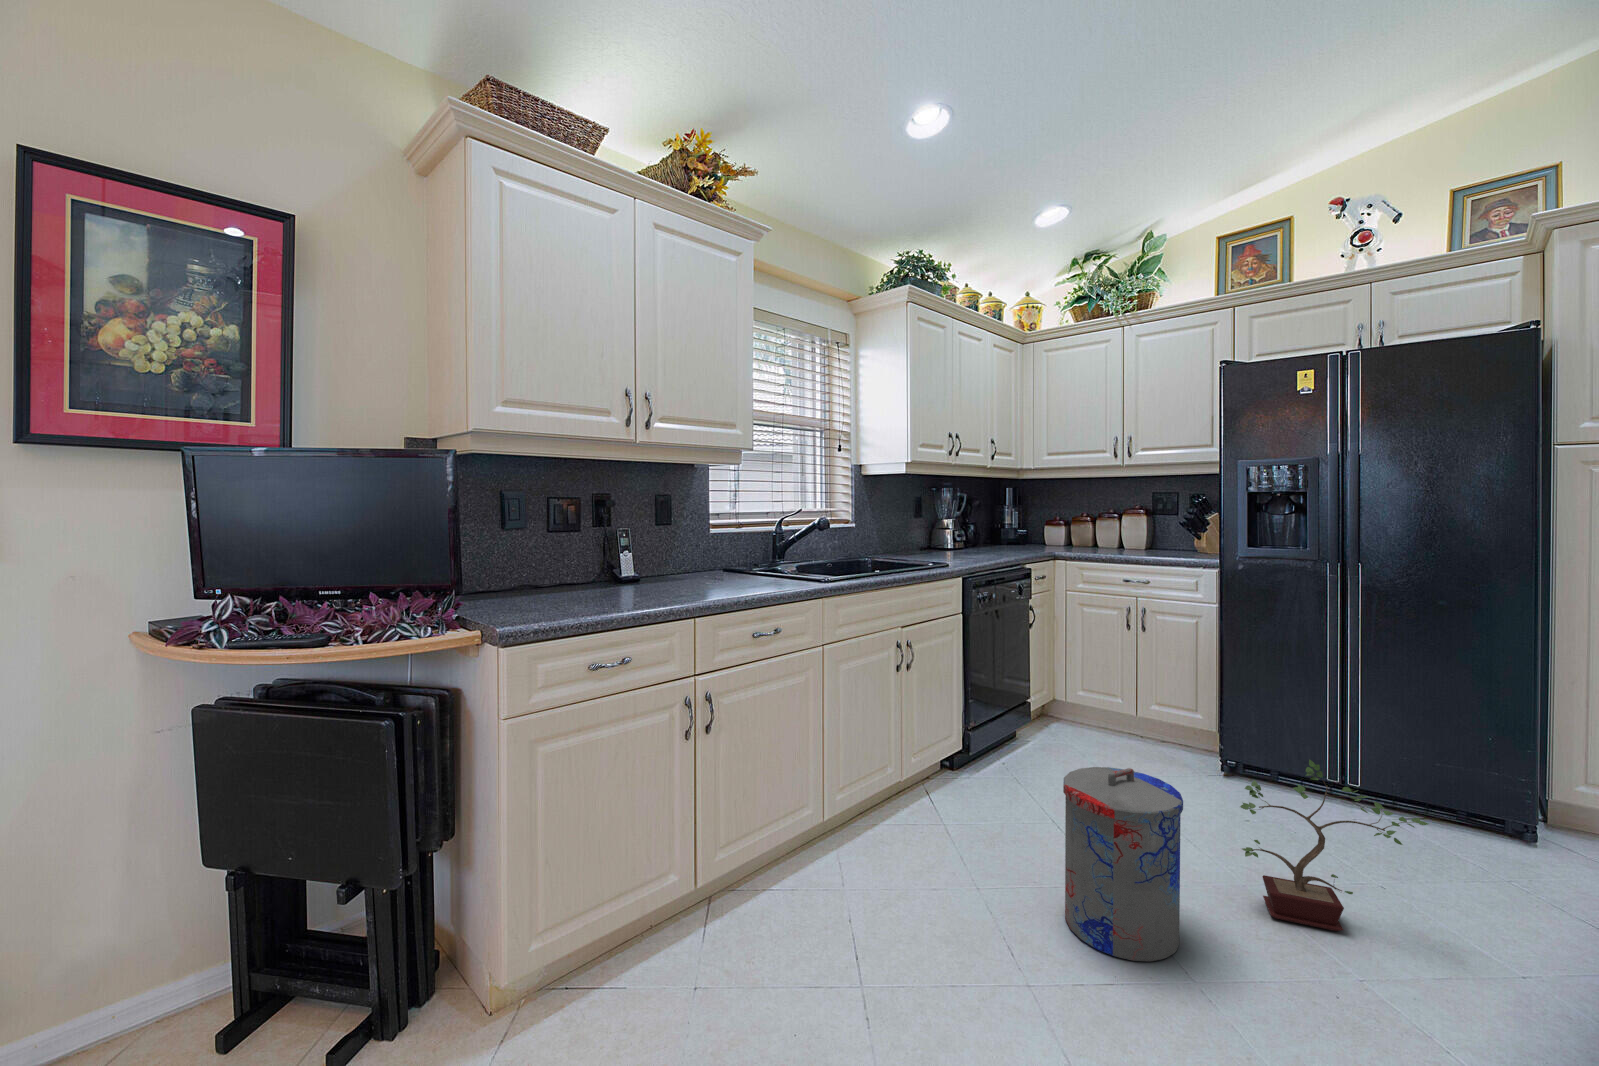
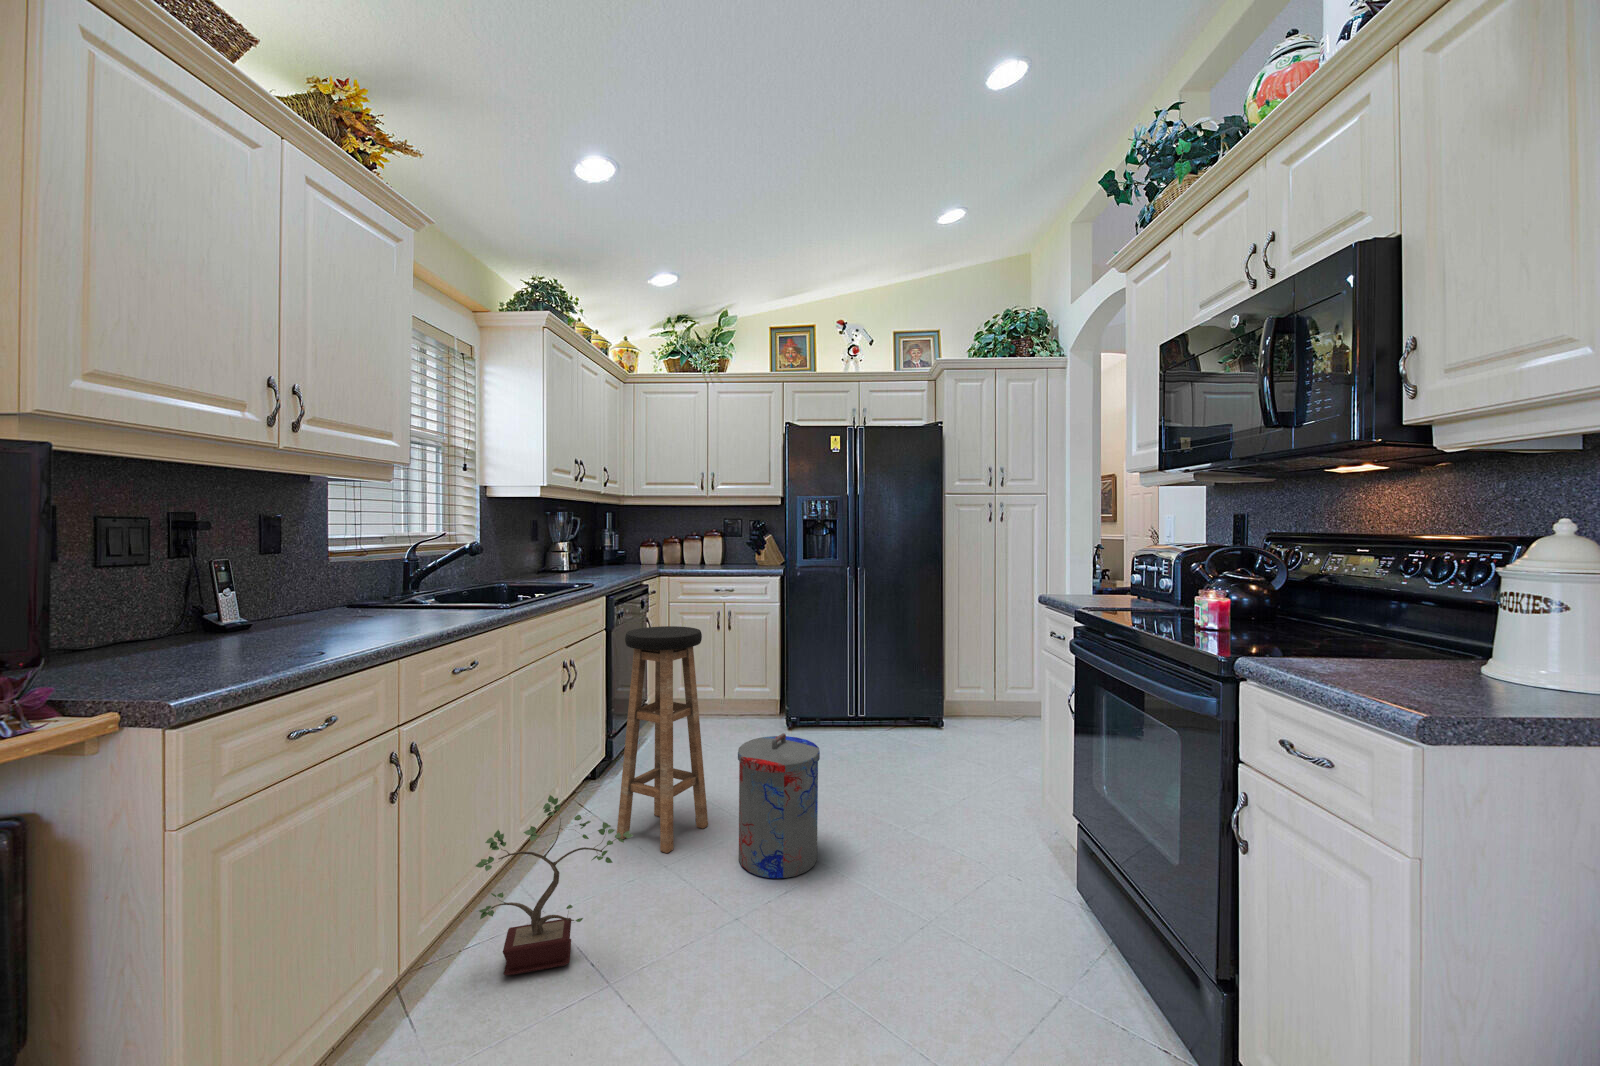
bar stool: none [944,614,1050,871] -> present [617,626,708,853]
potted plant: present [1240,760,1428,931] -> present [476,795,633,975]

